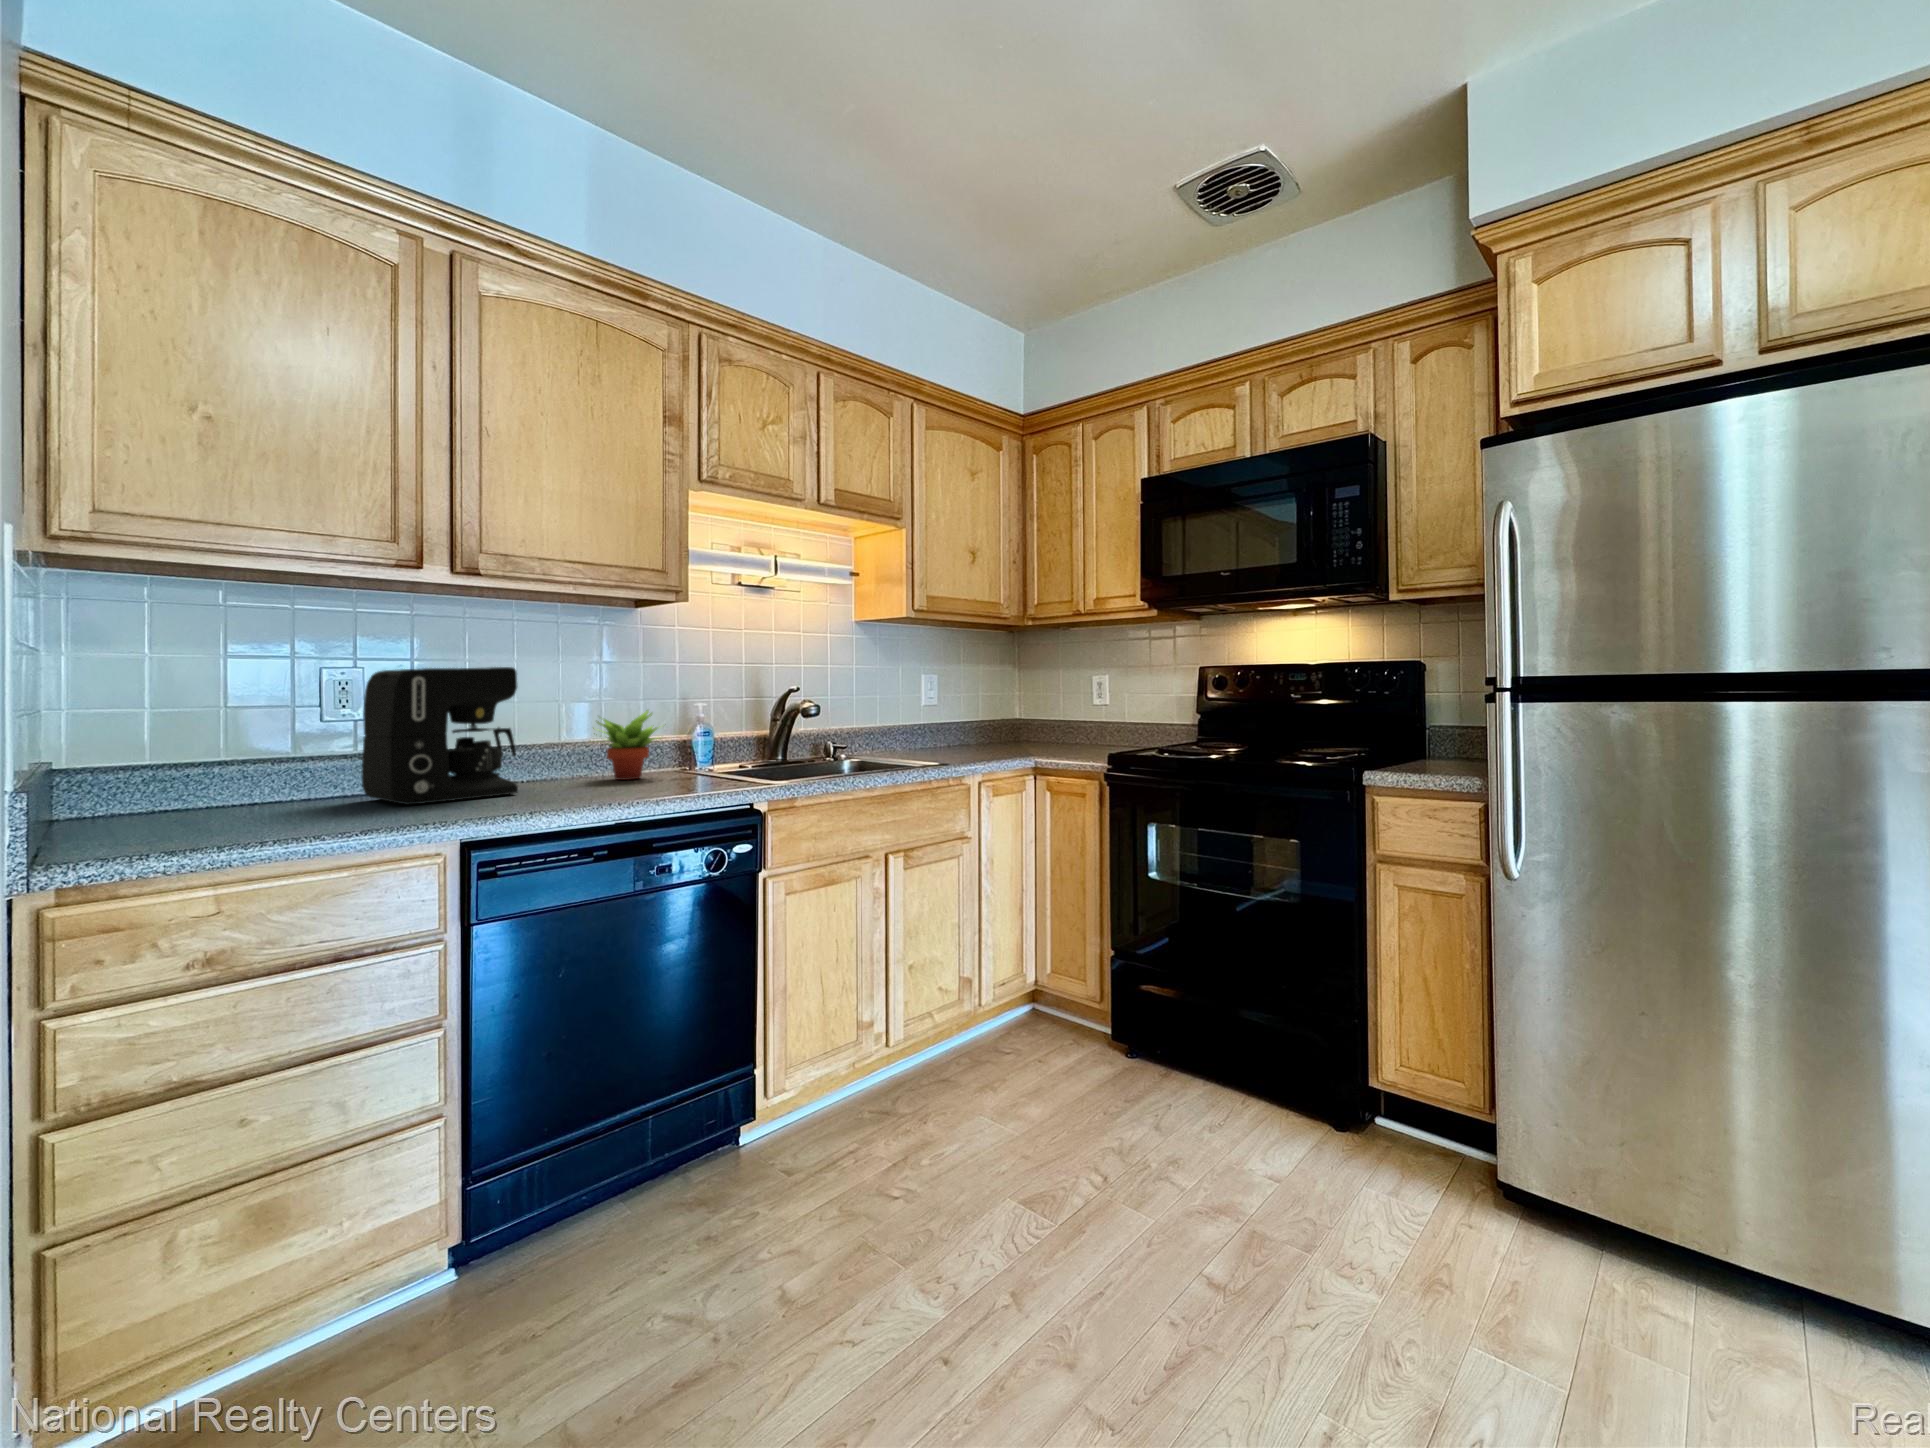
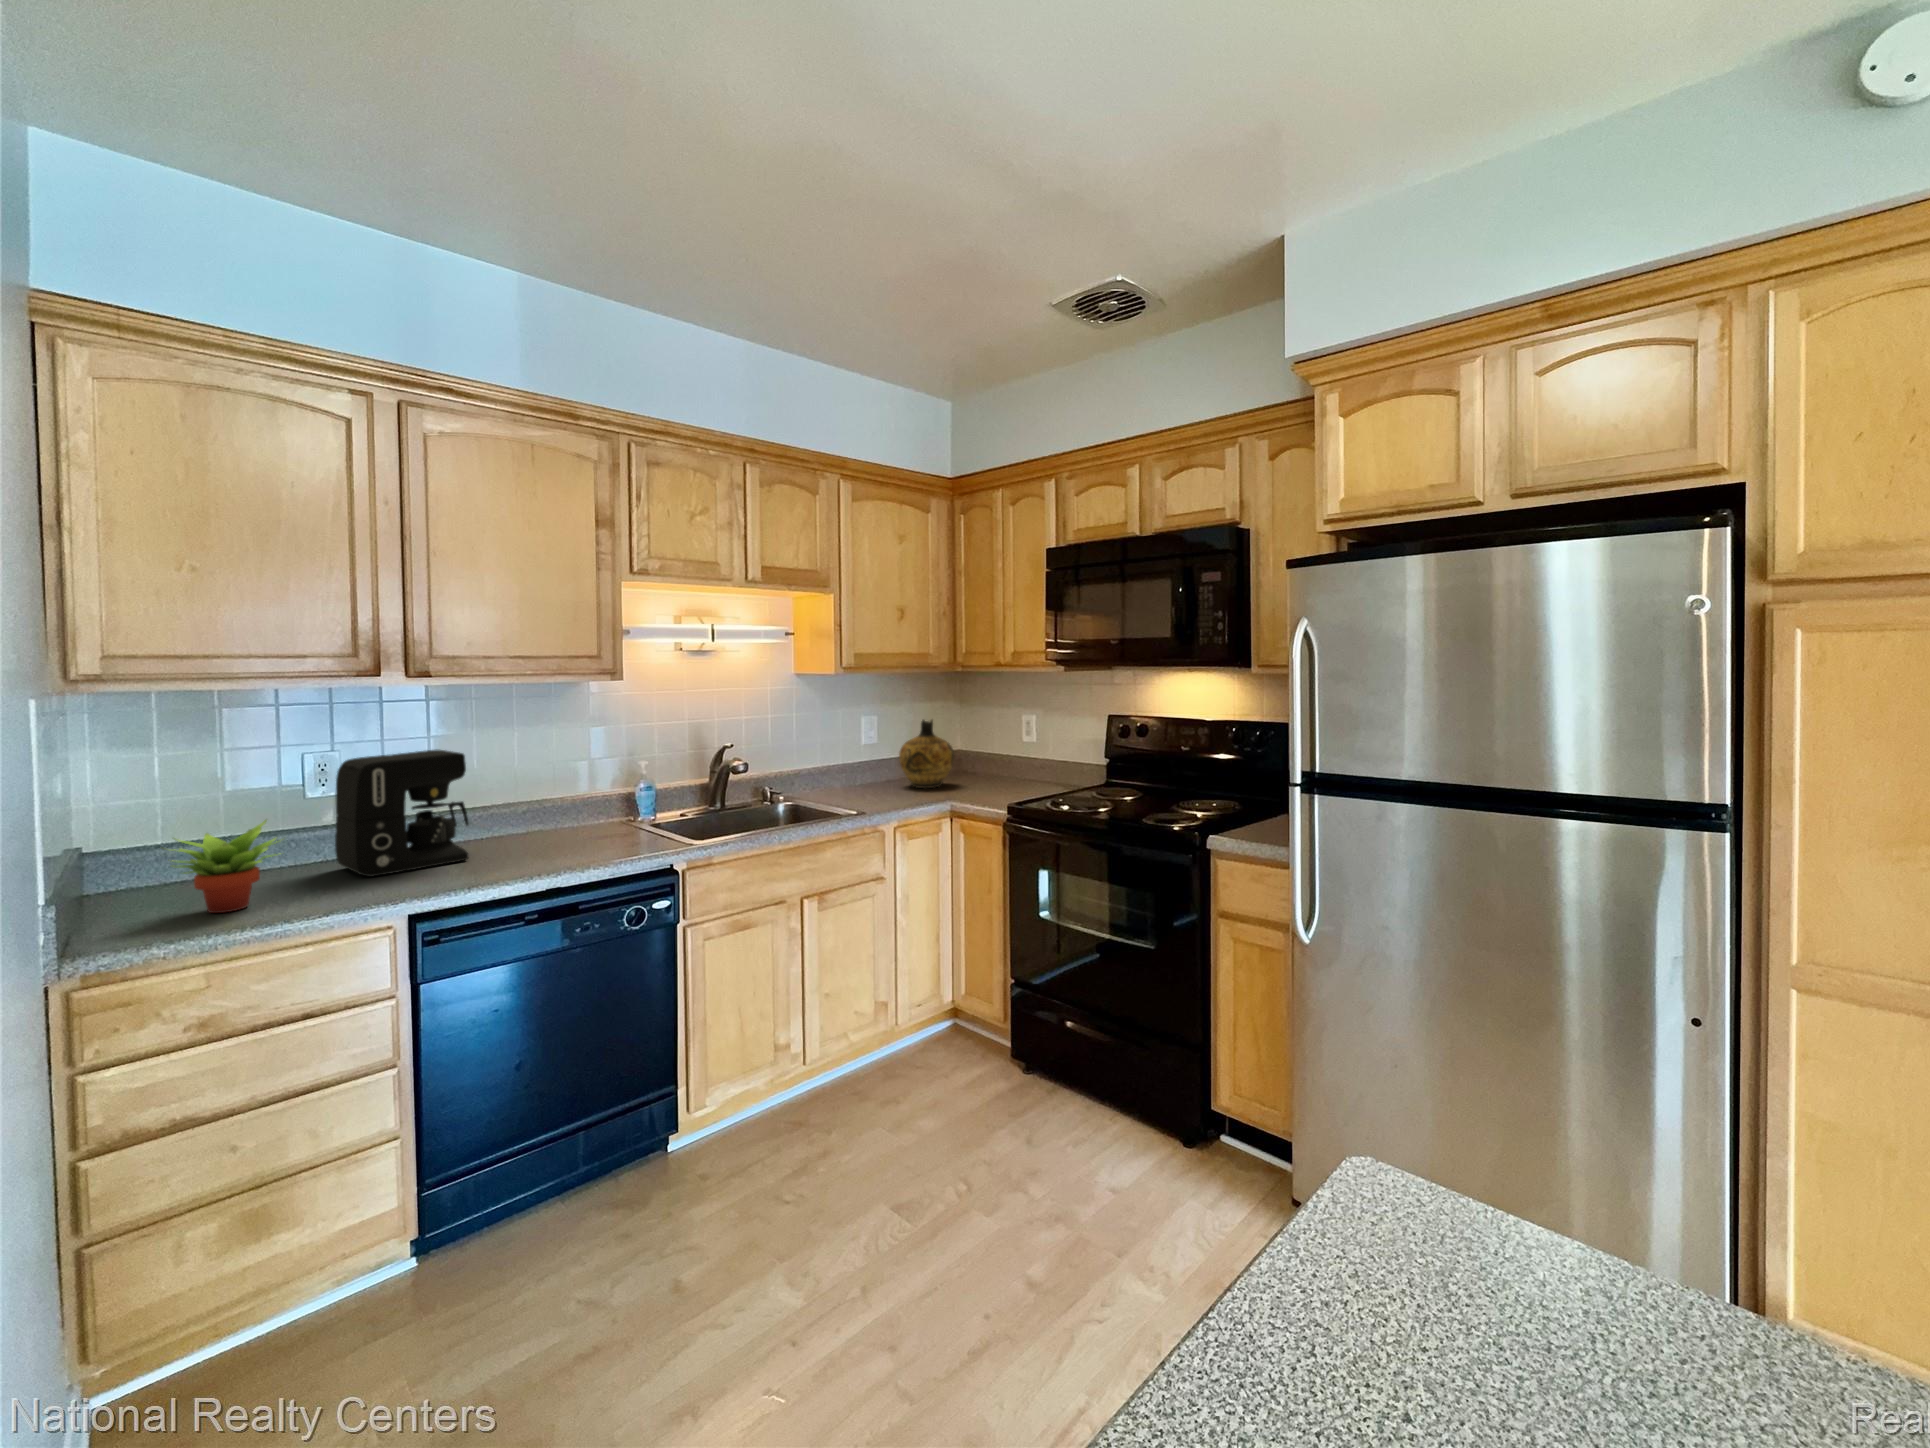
ceramic jug: none [966,674,1026,749] -> present [899,720,954,788]
succulent plant: present [593,710,660,780] -> present [168,820,281,913]

